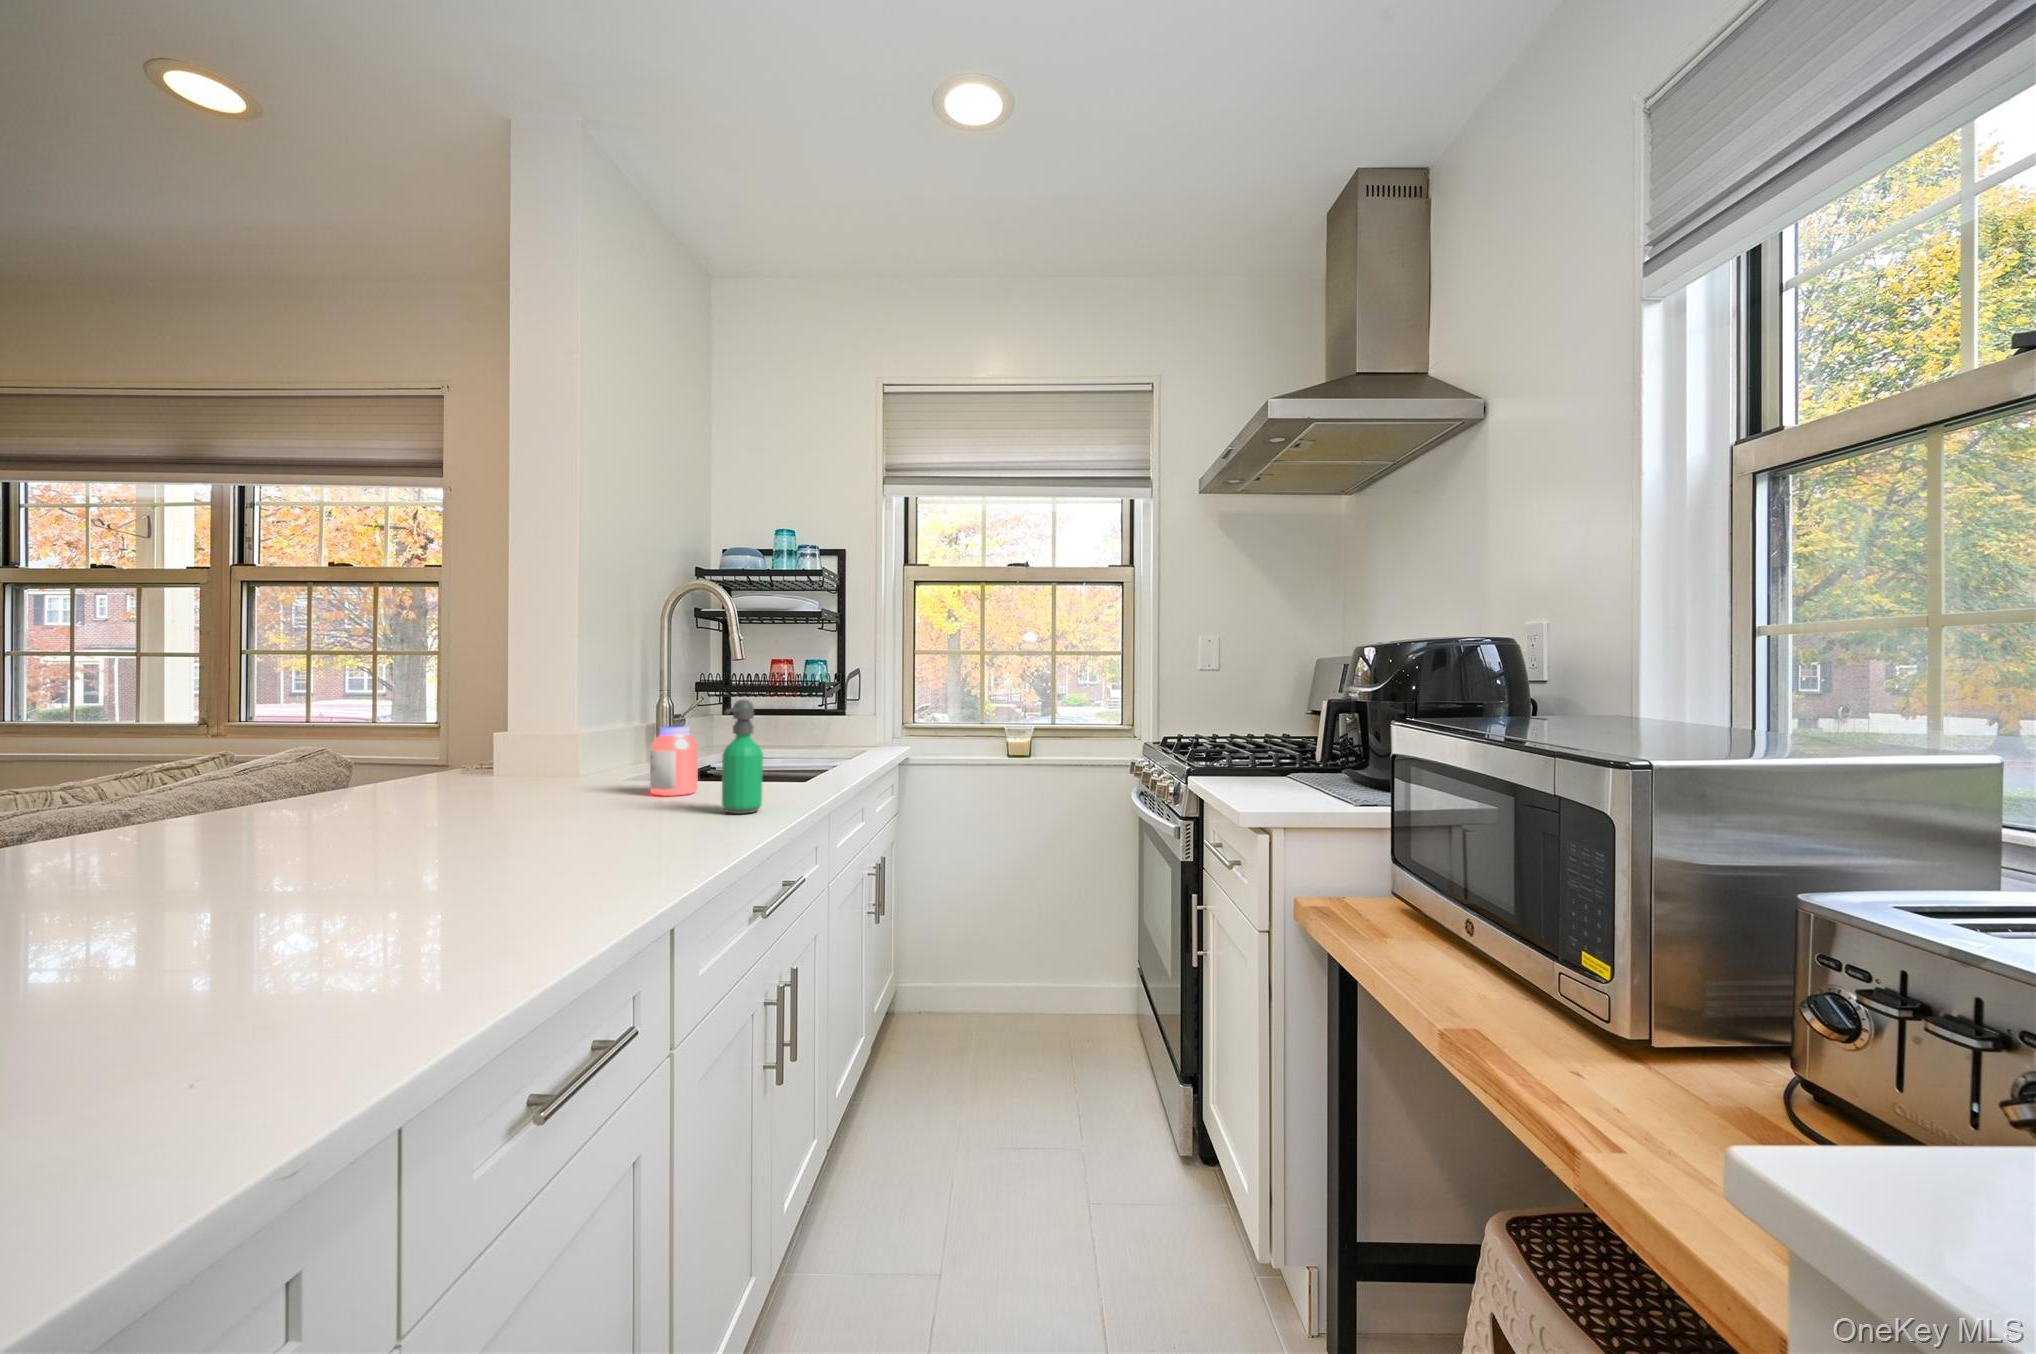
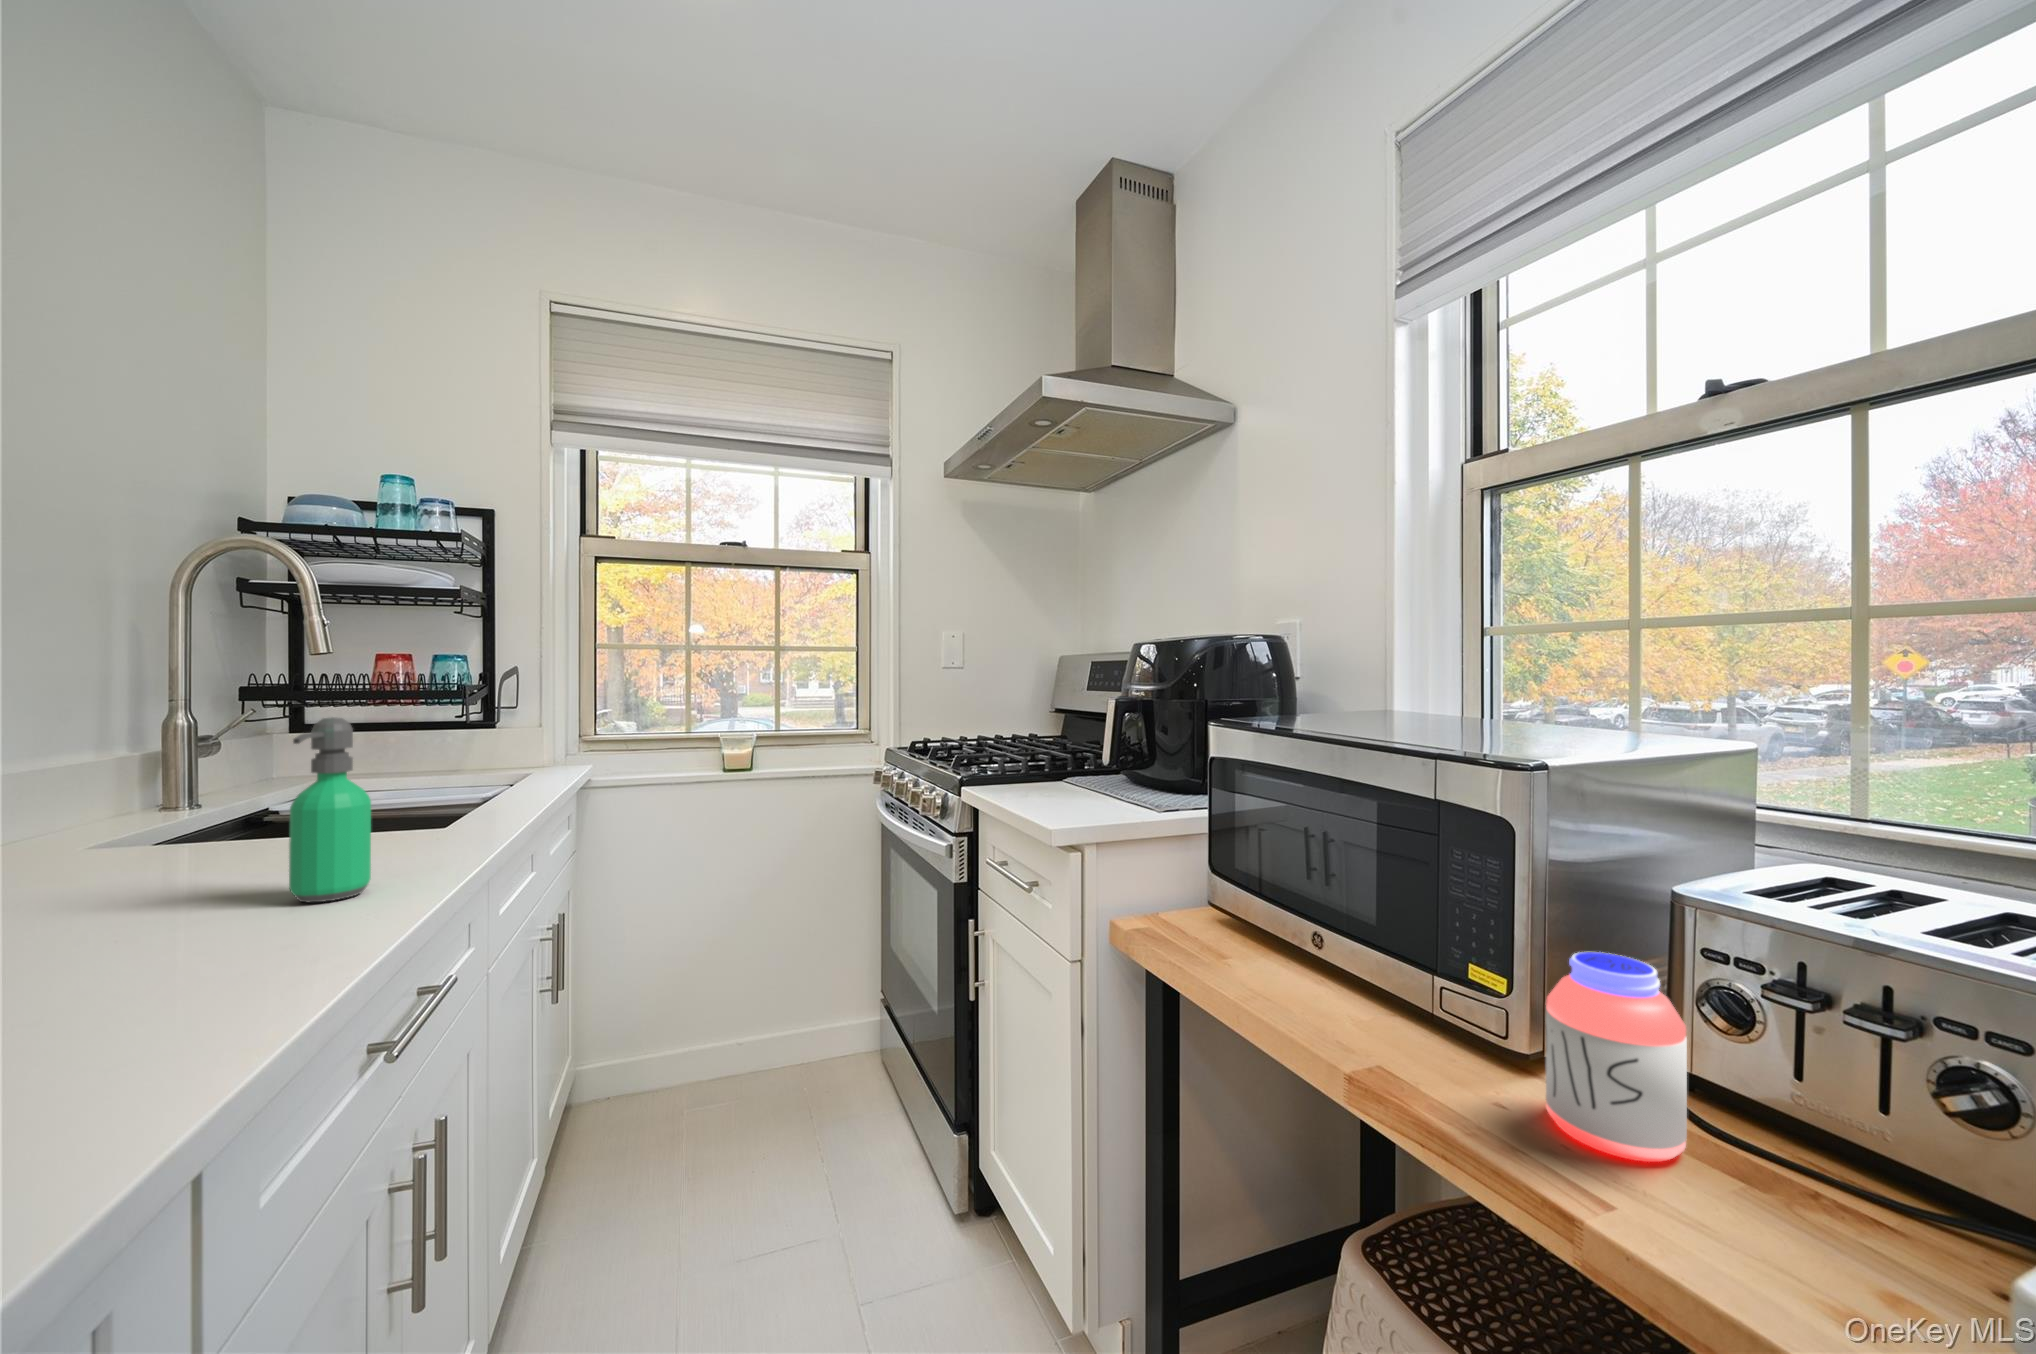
jar: present [650,726,698,796] -> present [1546,952,1687,1162]

